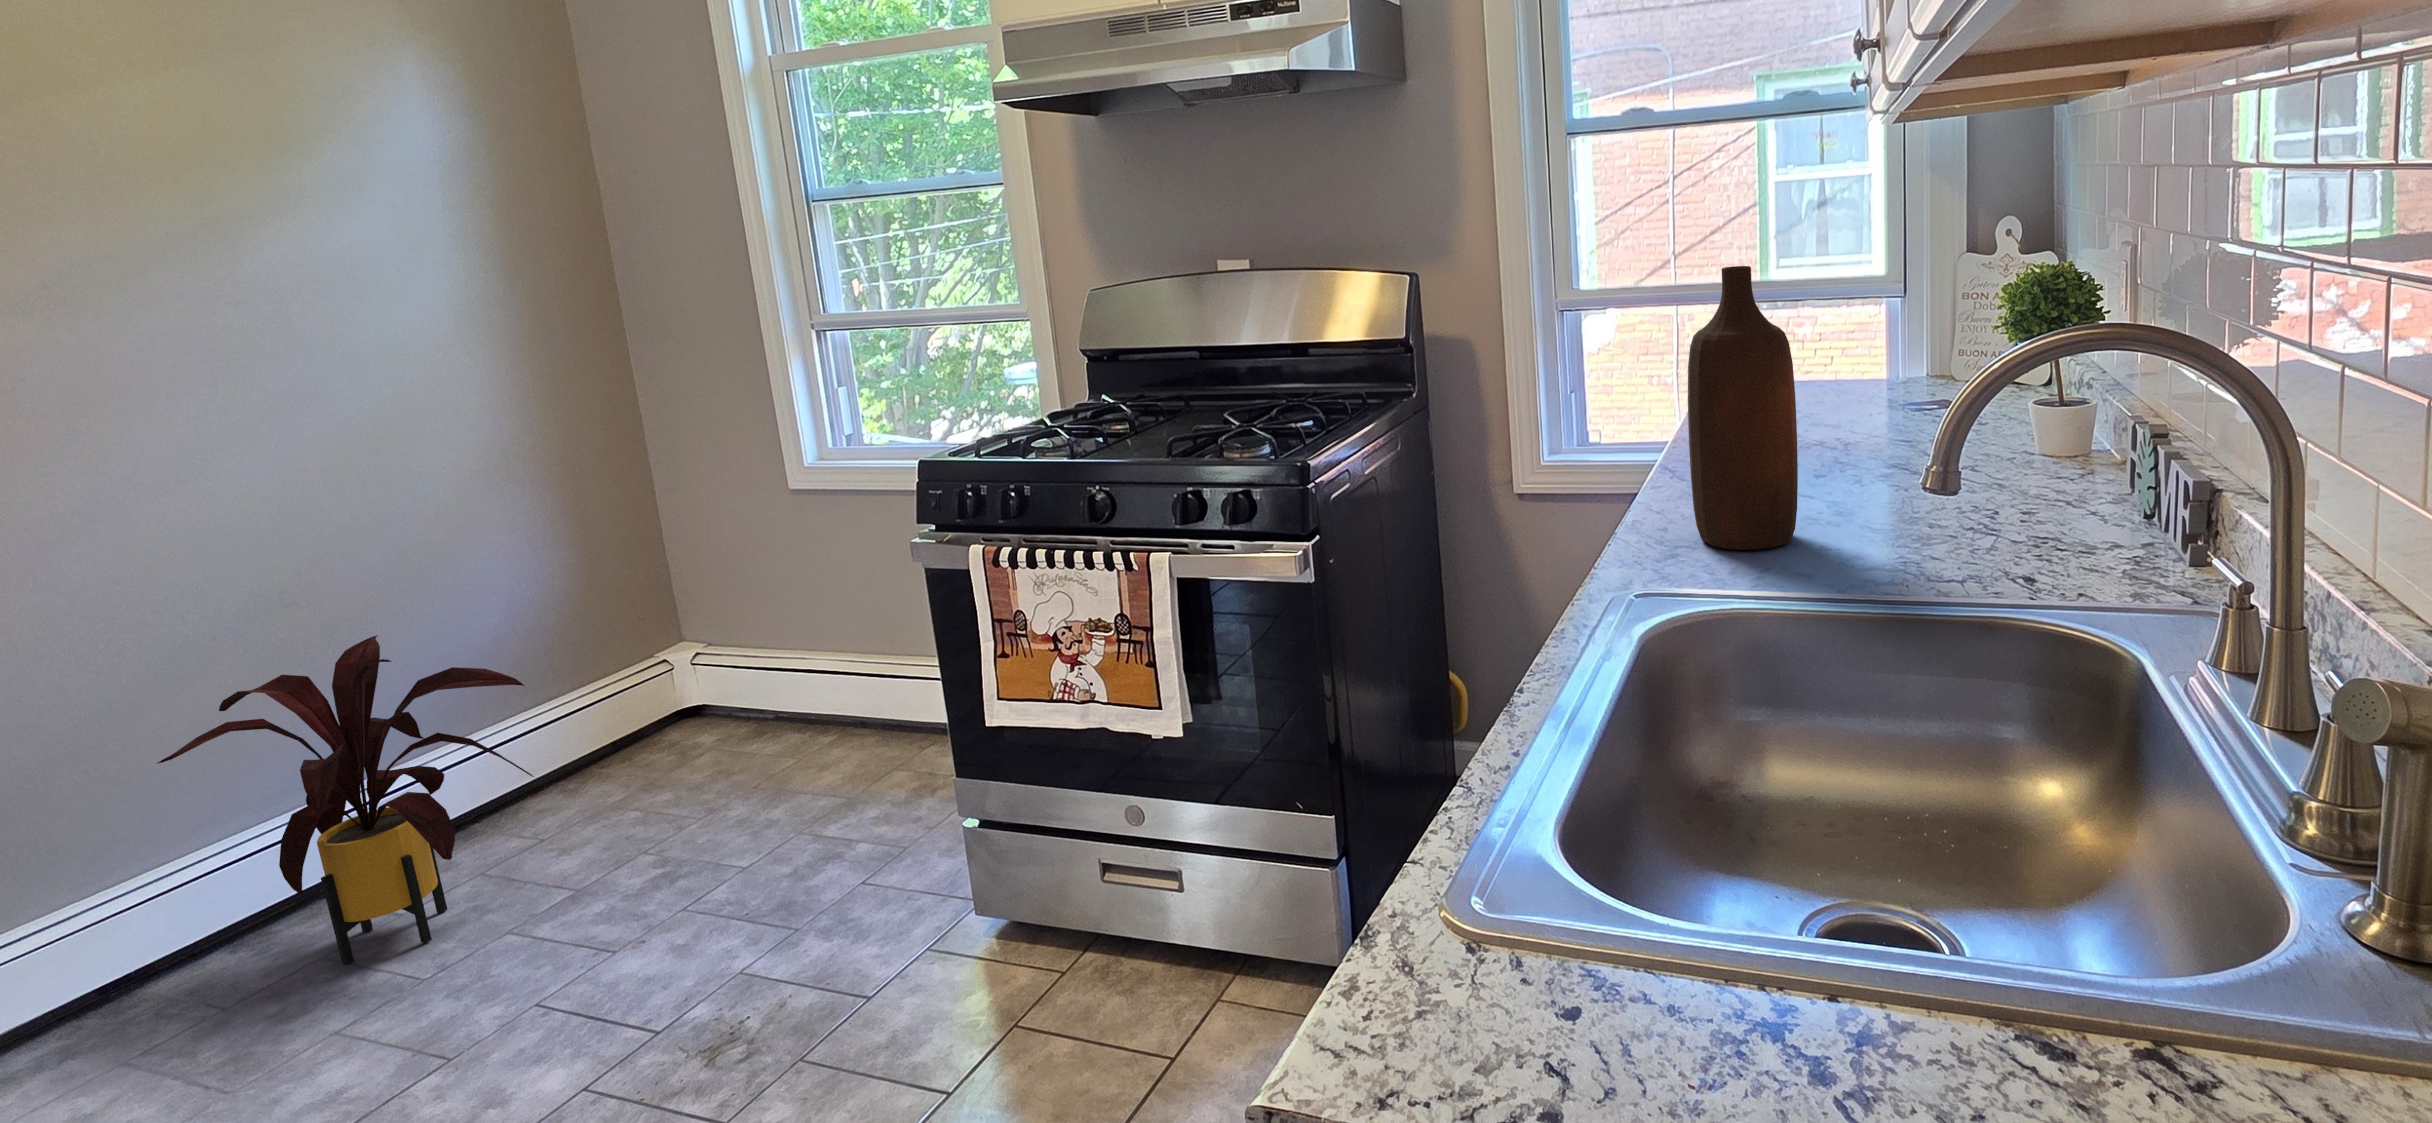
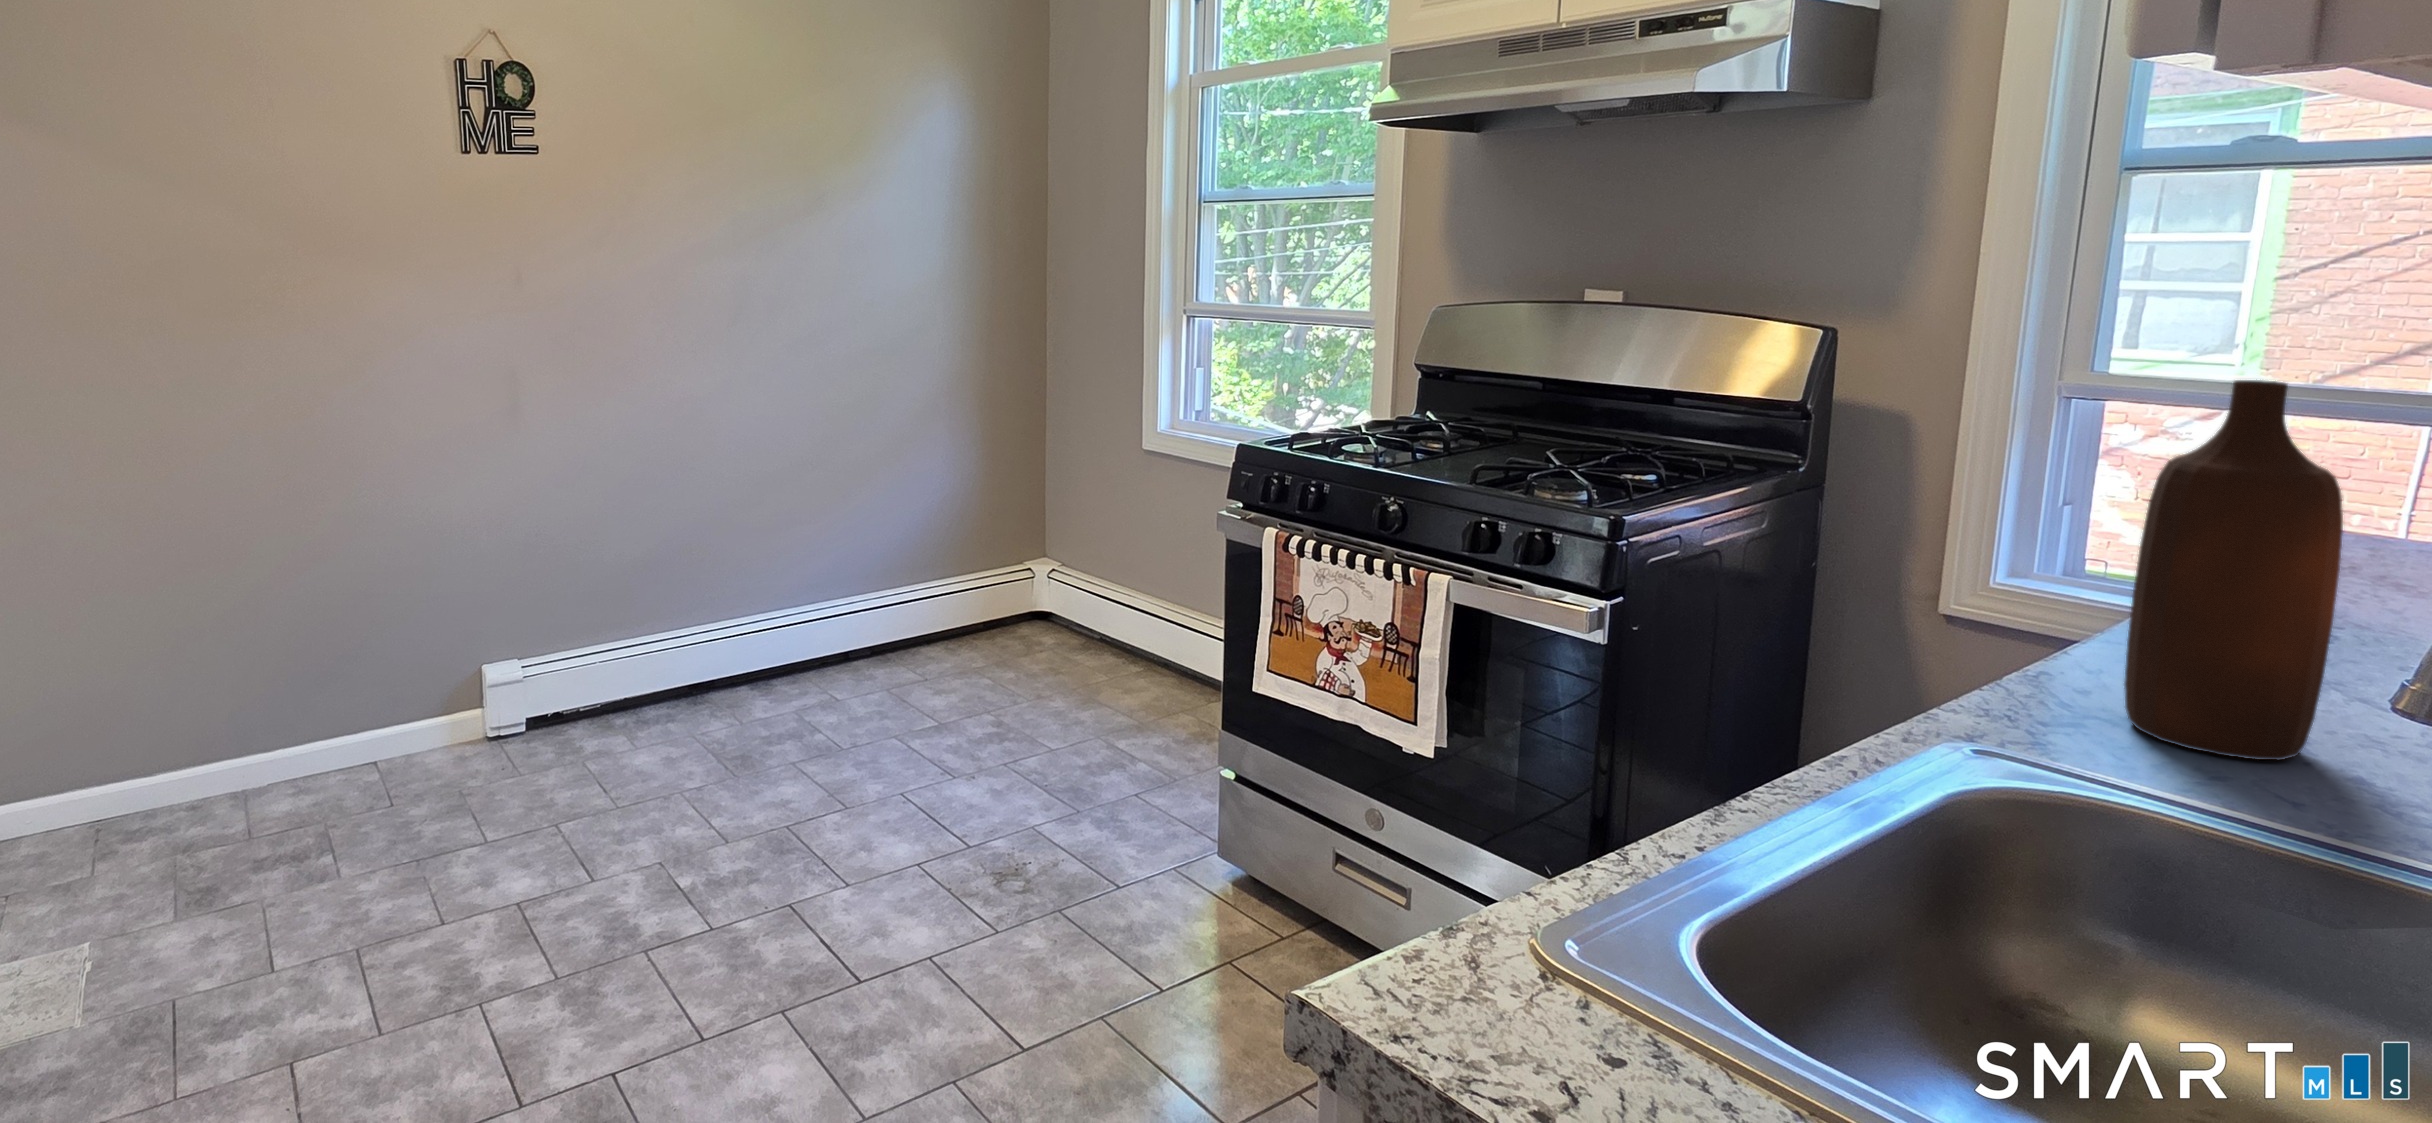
house plant: present [158,636,534,964] -> none [735,499,933,723]

